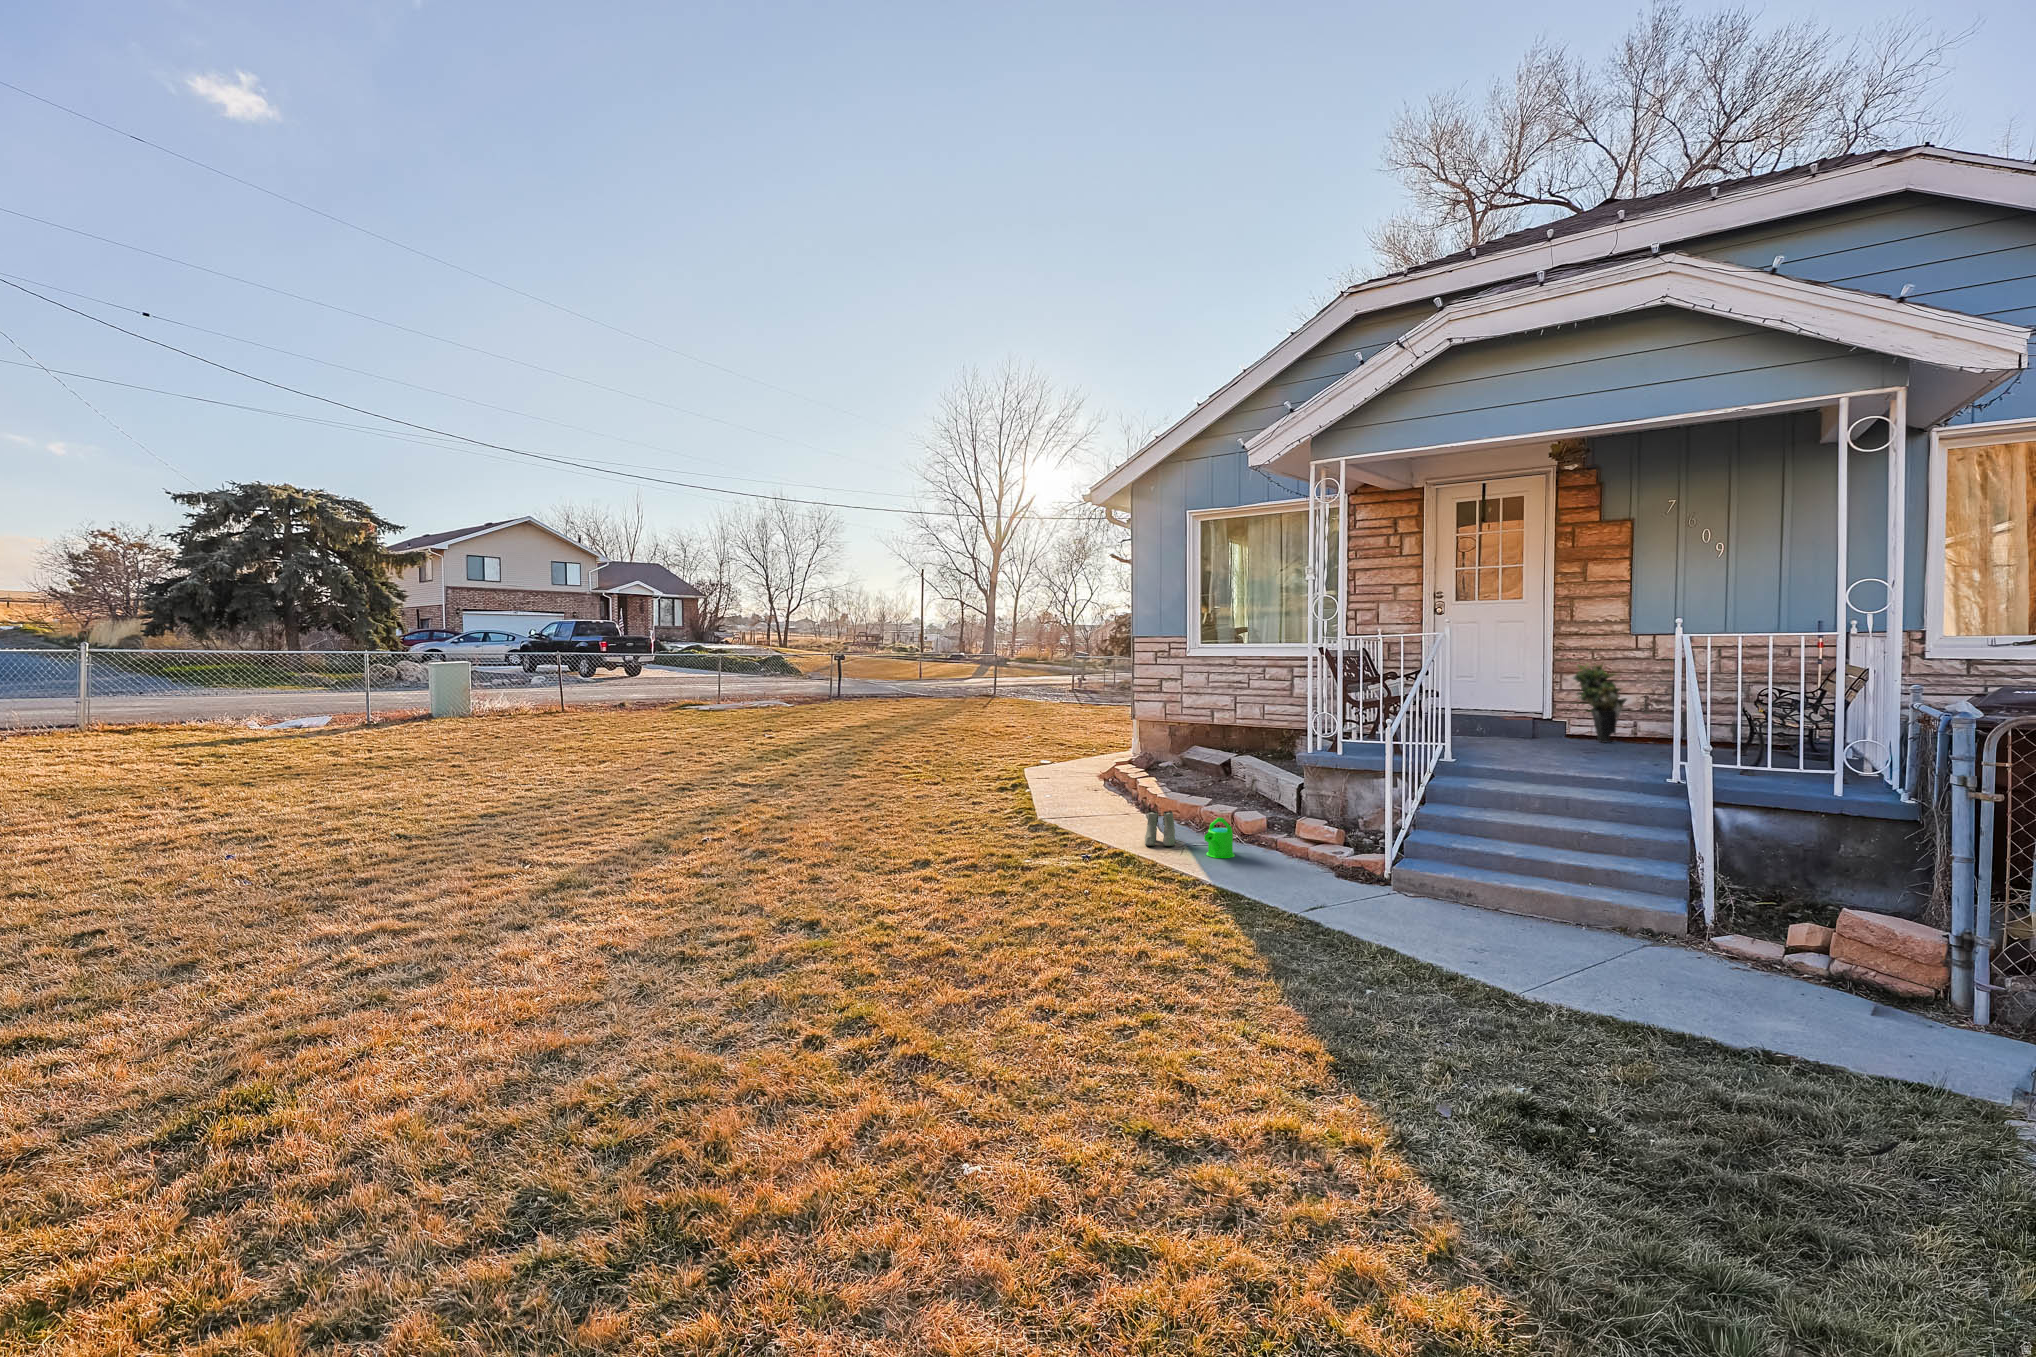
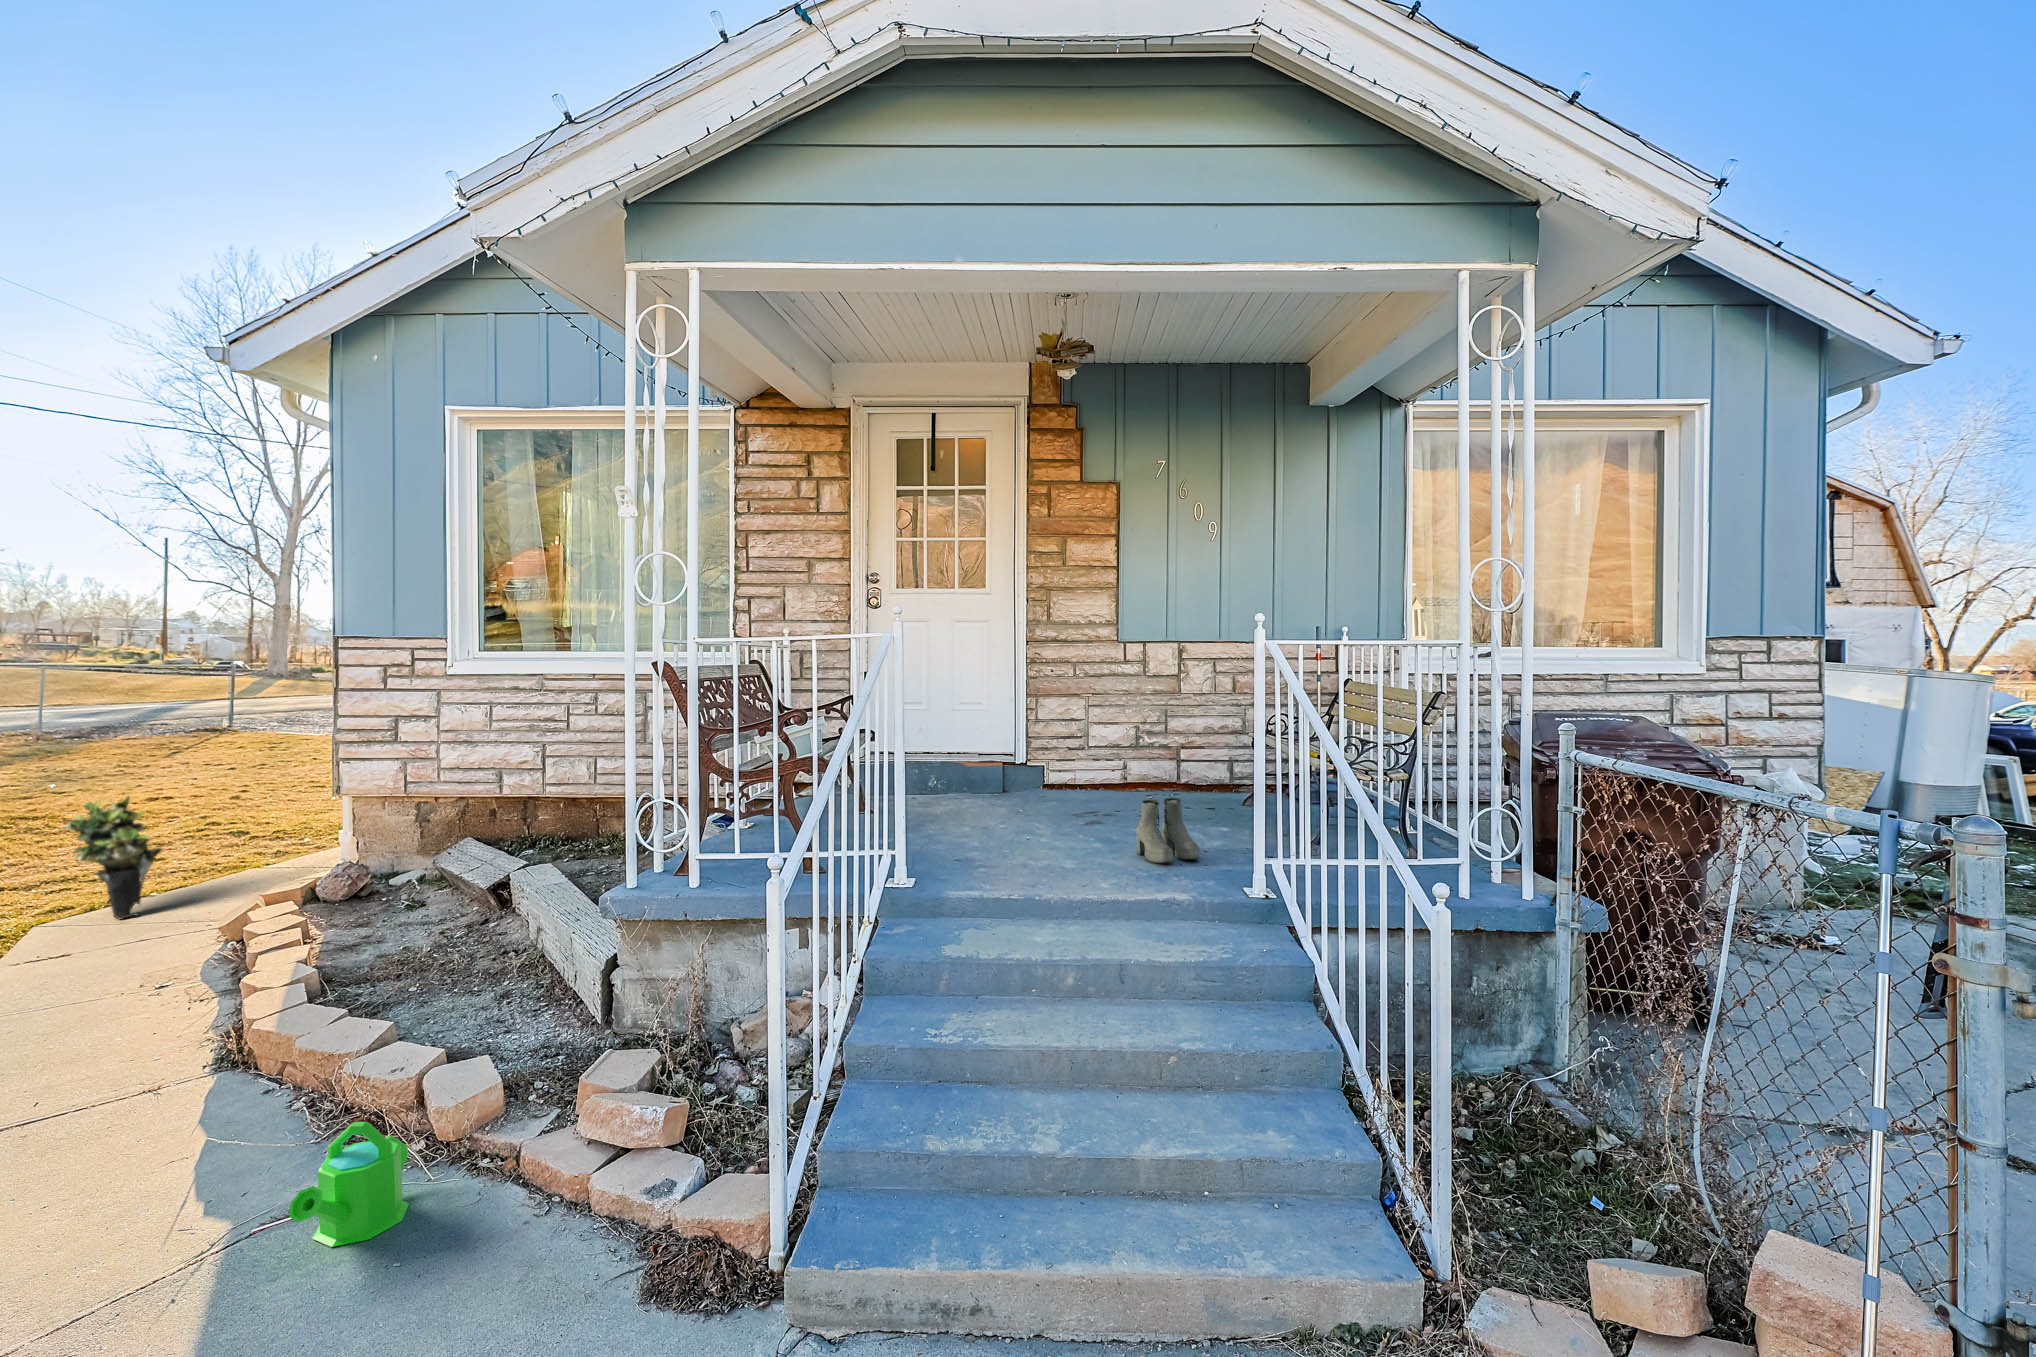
potted plant: present [1573,664,1626,742] -> present [66,796,162,919]
boots: present [1145,811,1175,846] -> present [1136,798,1199,863]

